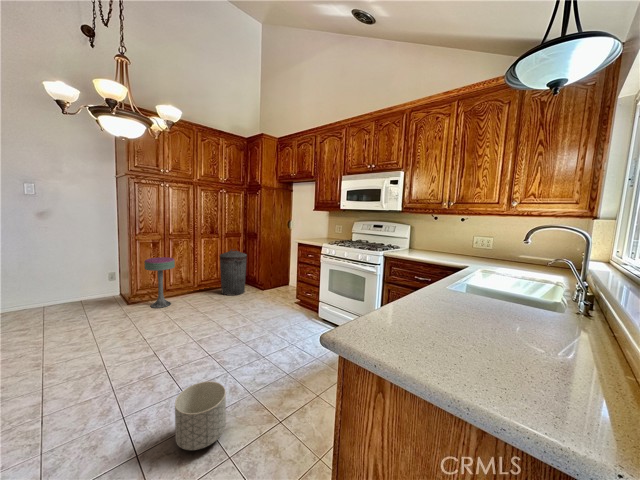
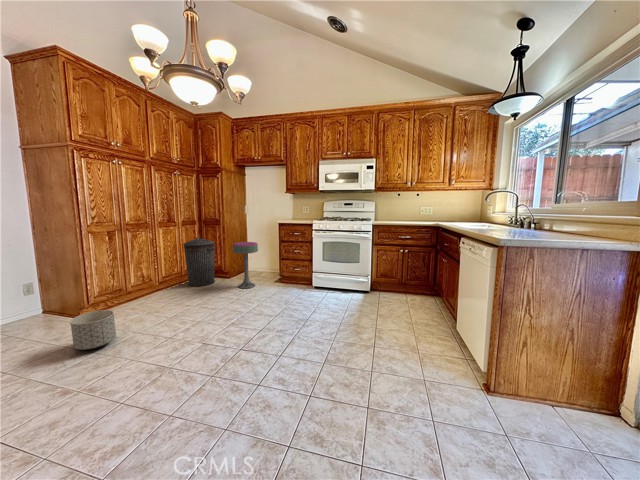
bar stool: present [144,257,175,308] -> present [233,242,258,289]
planter: present [175,381,226,450] -> present [70,310,116,350]

